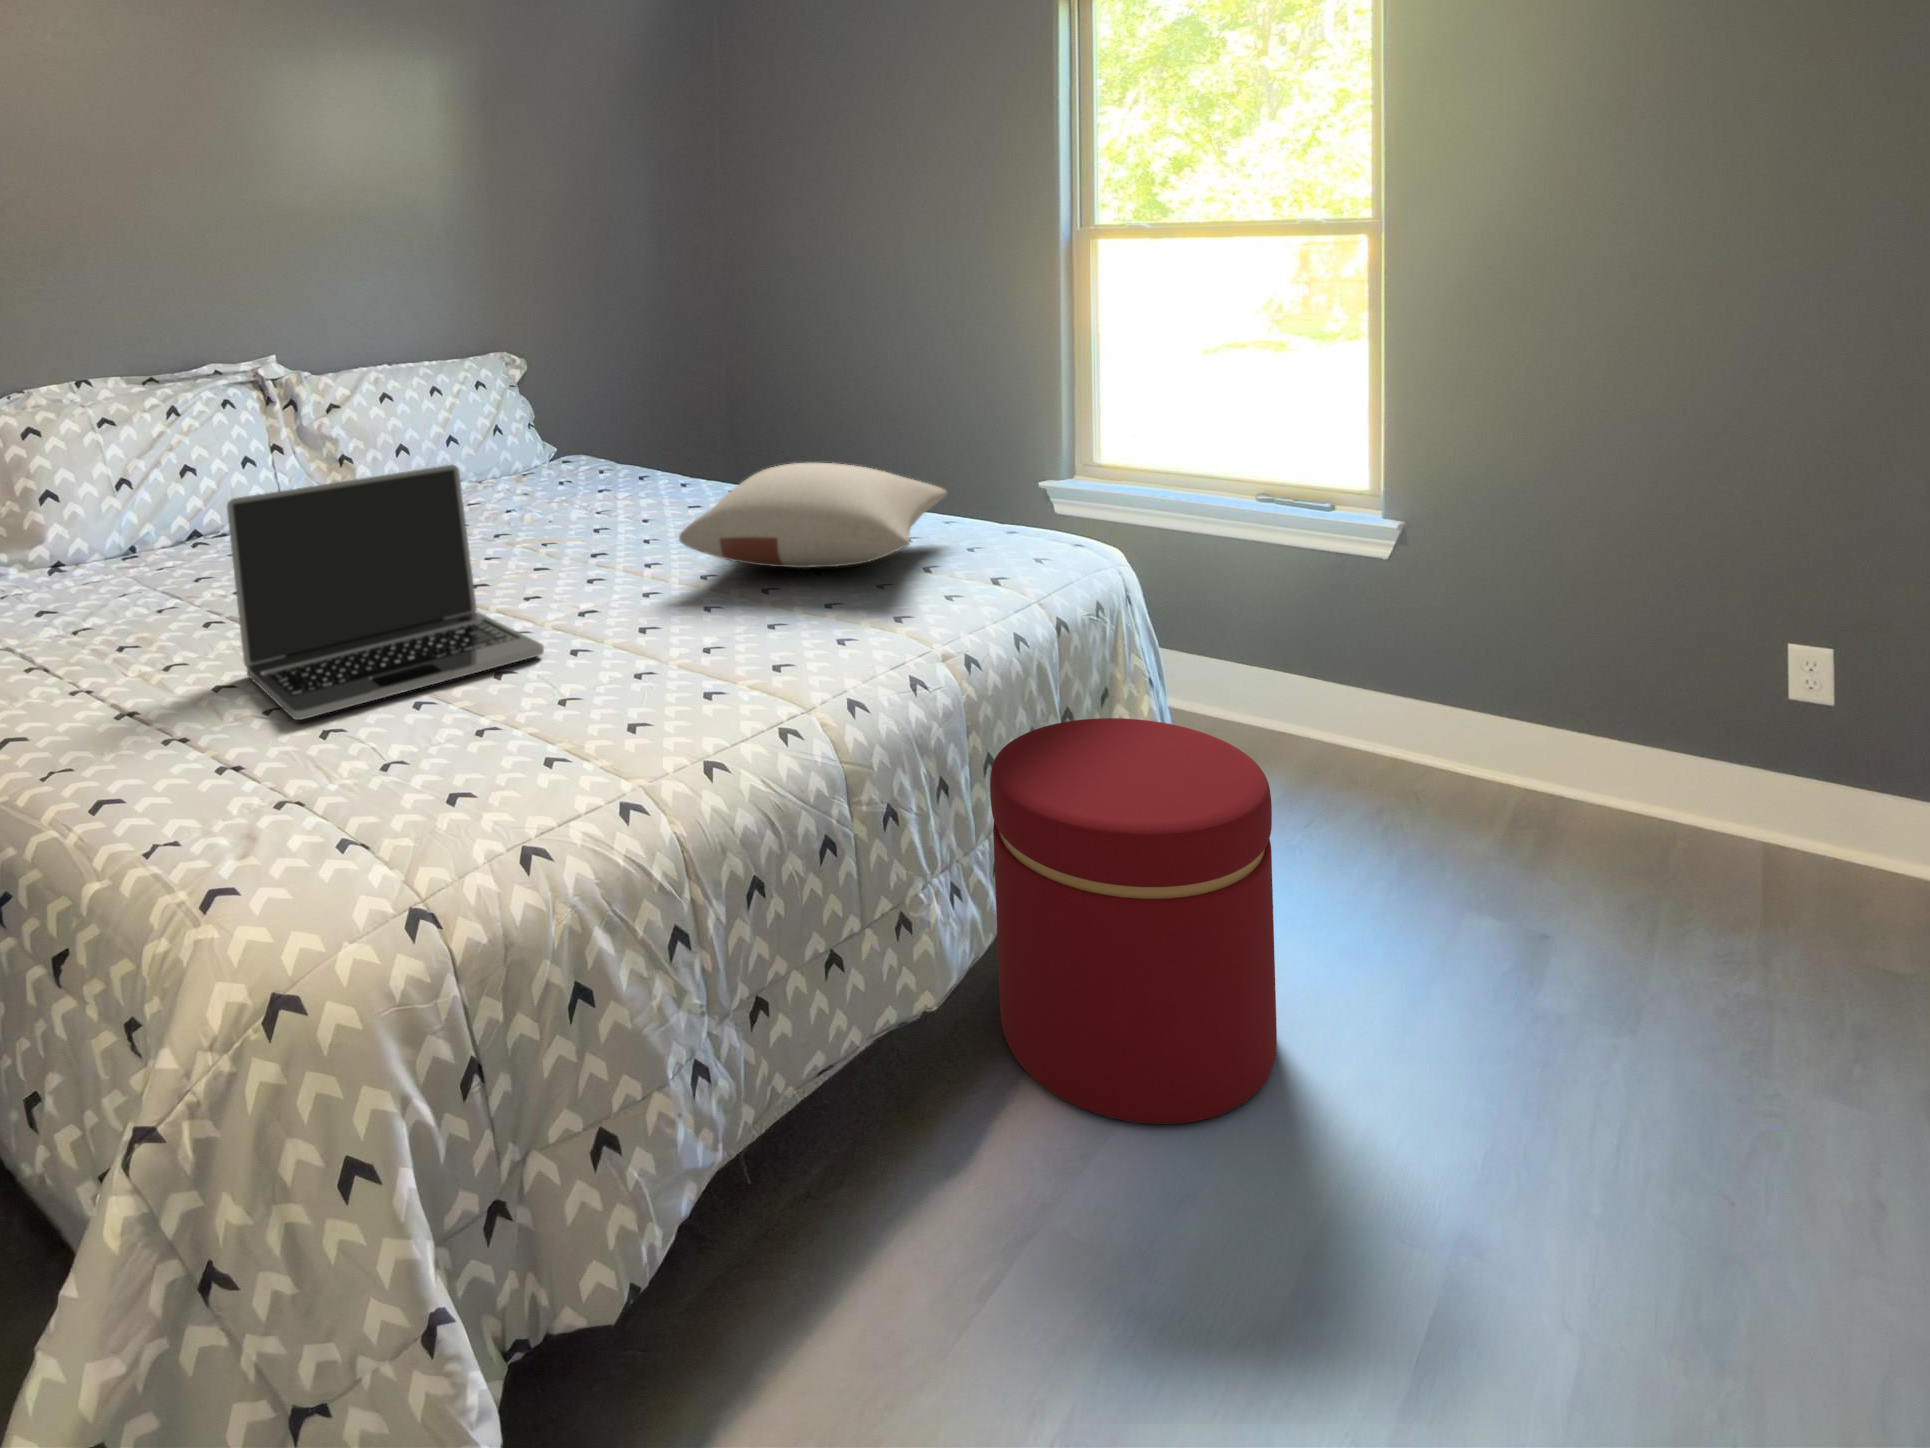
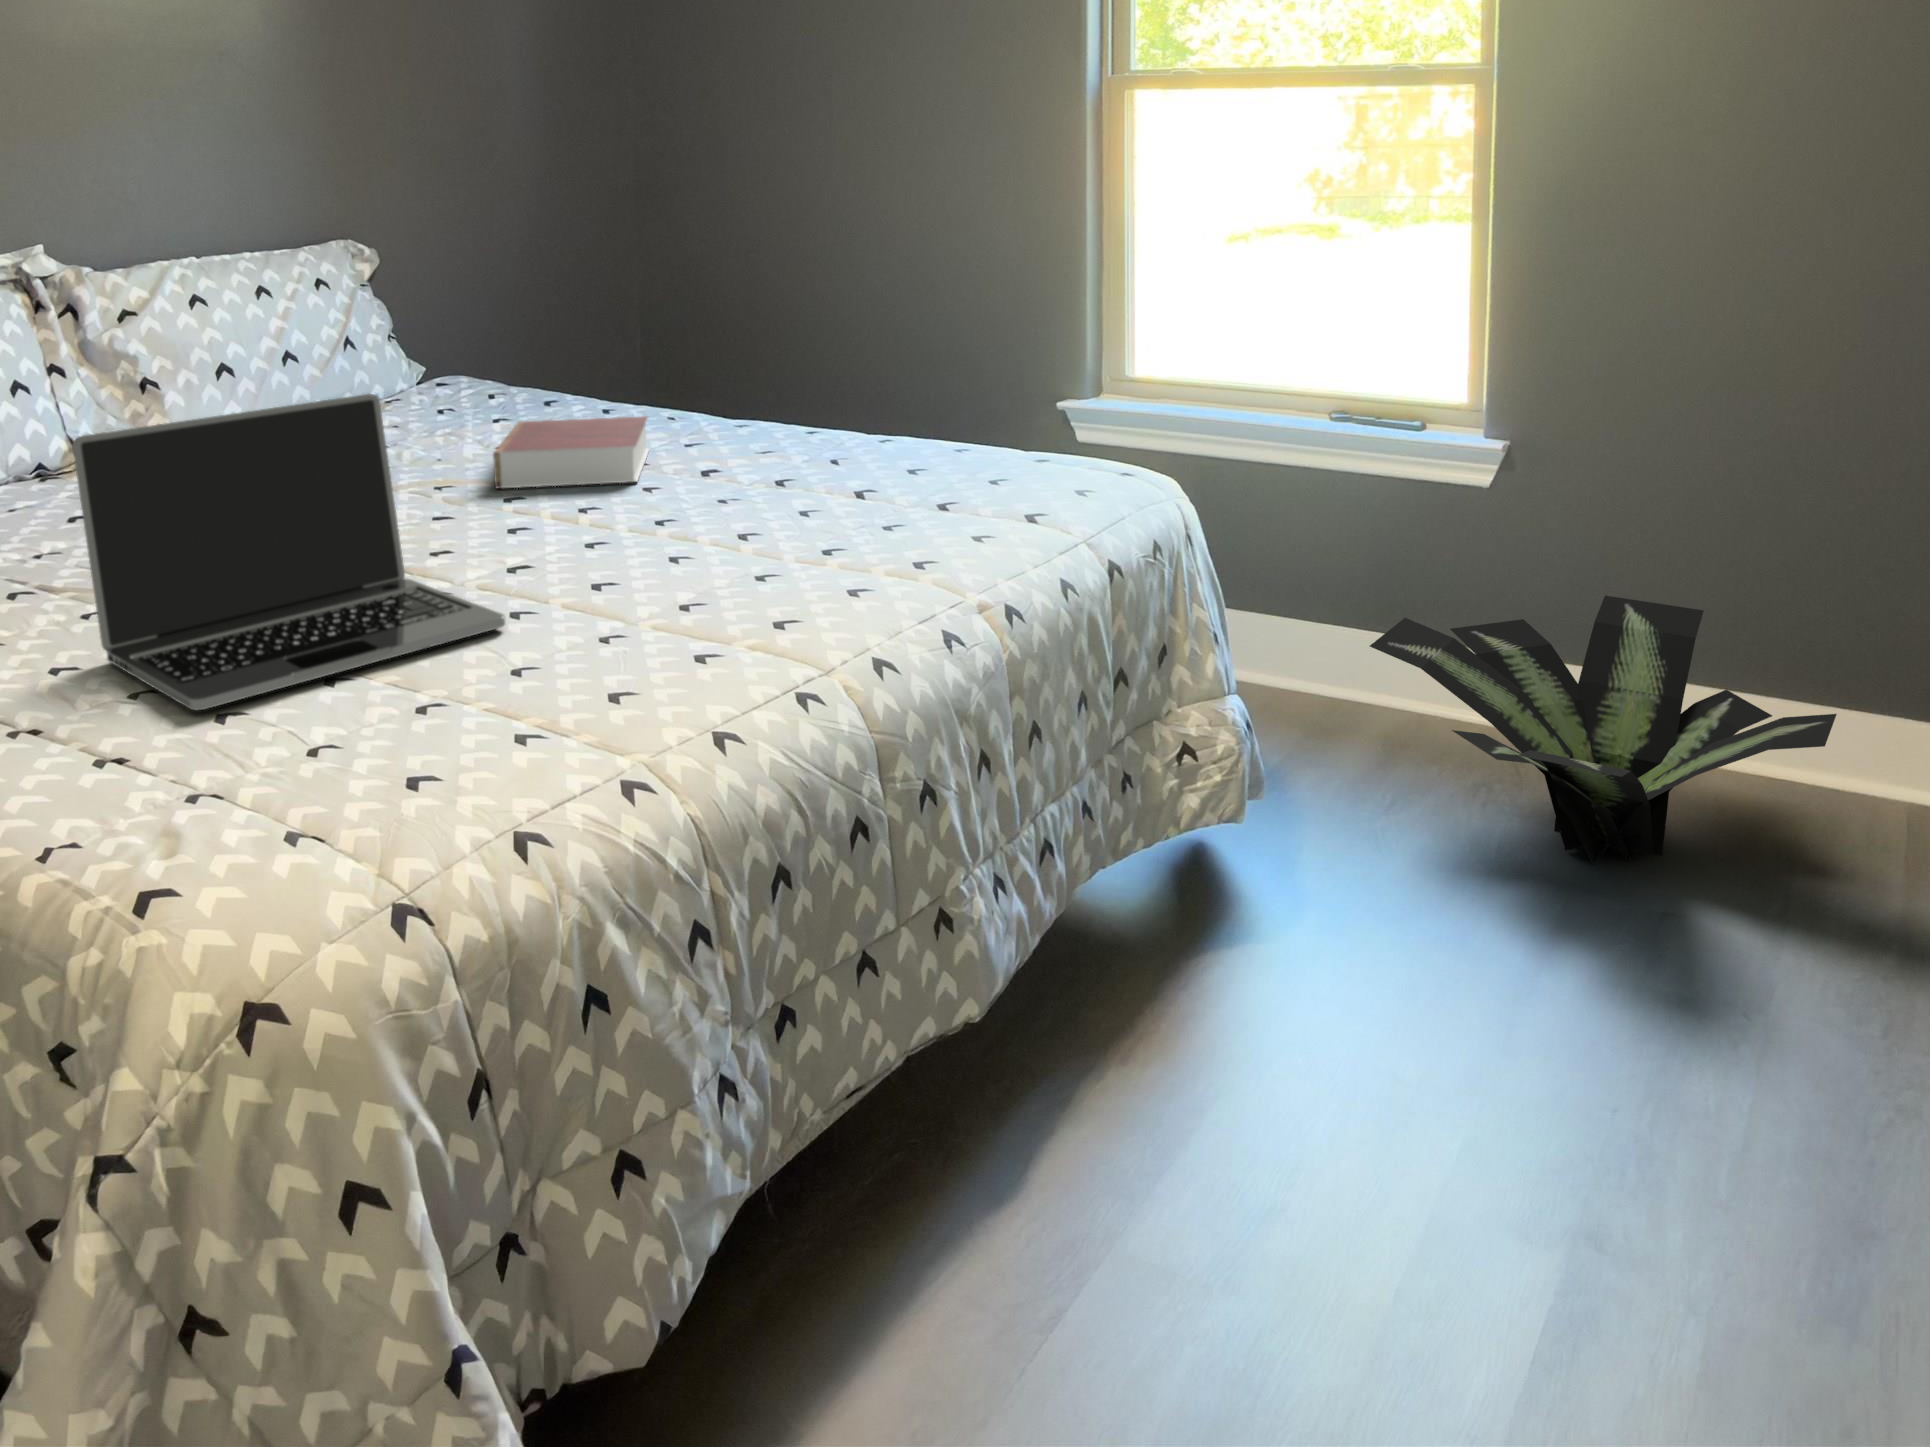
pillow: present [679,463,947,568] -> none [664,395,989,519]
book: none [559,481,683,539] -> present [493,416,649,488]
potted plant: none [1289,642,1759,898] -> present [1370,596,1837,864]
ottoman: present [990,718,1277,1124] -> none [1044,686,1351,1114]

